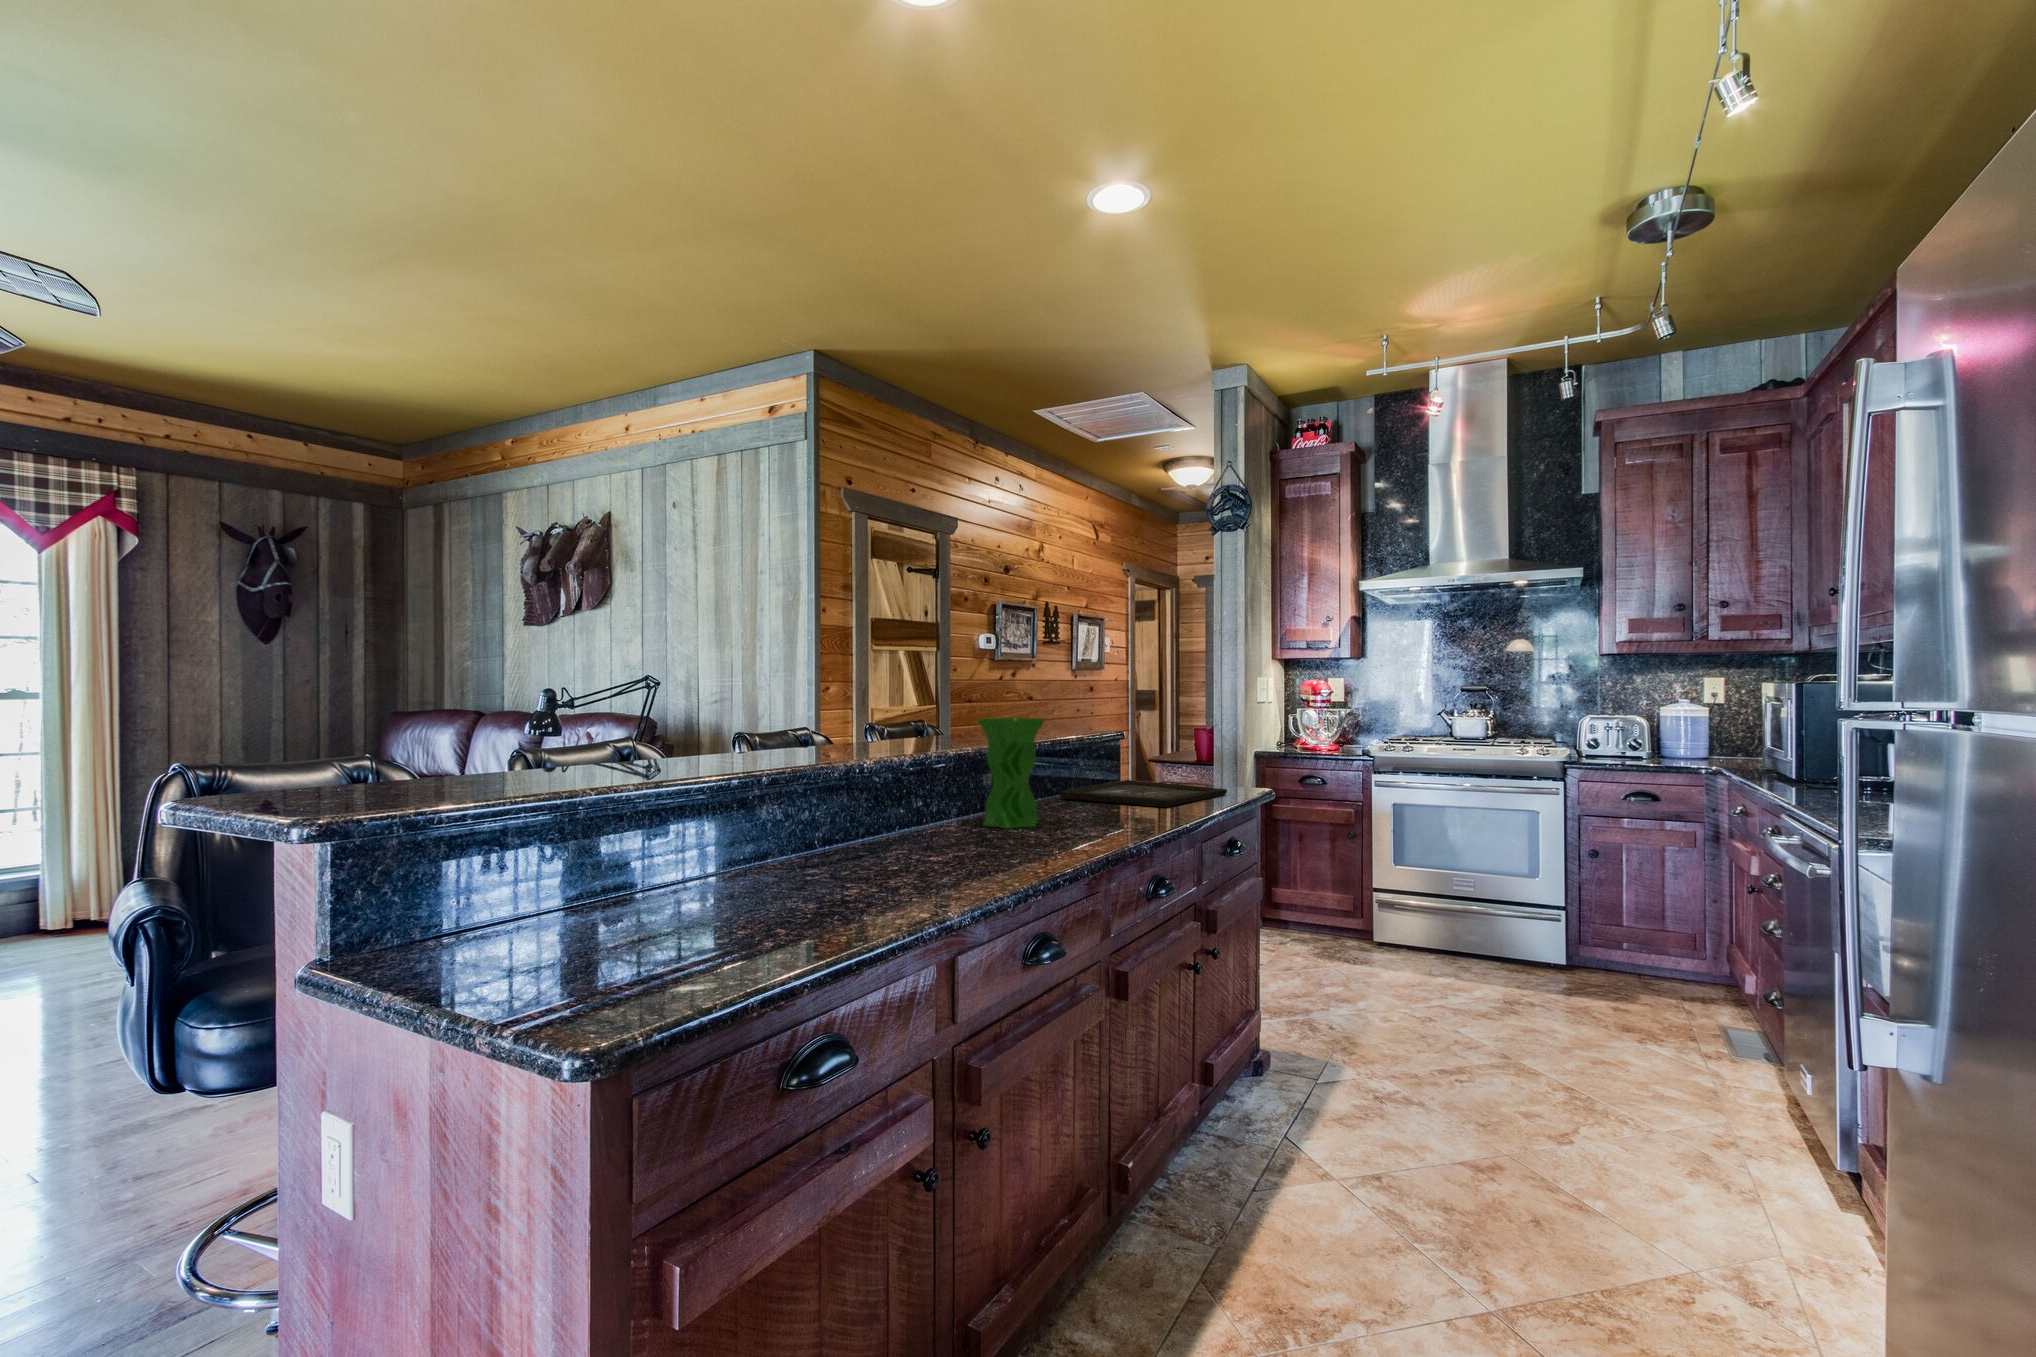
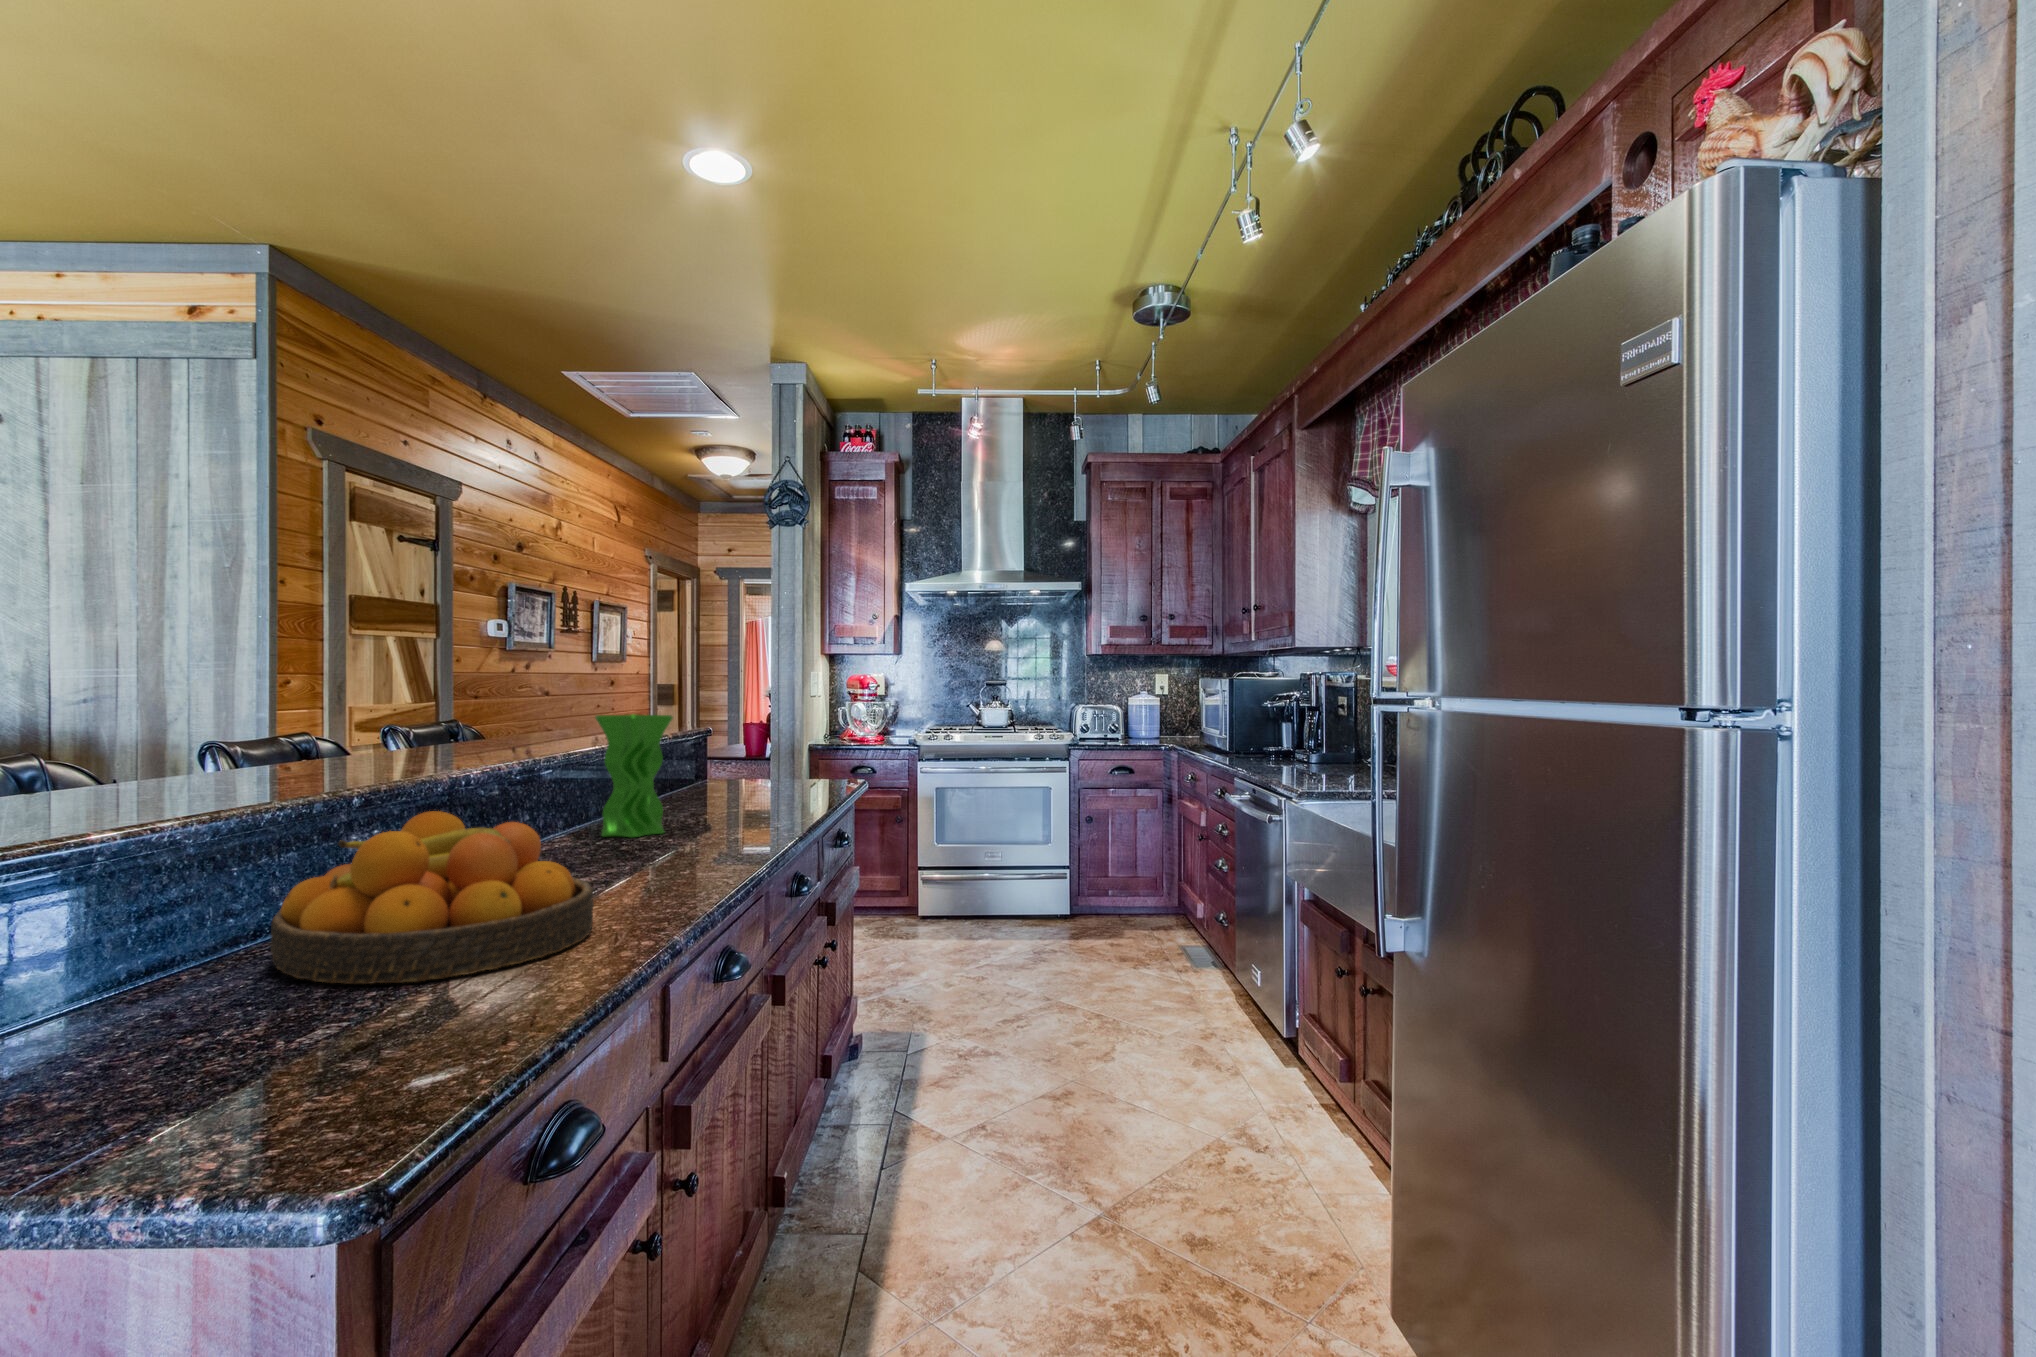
tray: present [1060,780,1227,807] -> none [658,777,826,803]
fruit bowl: none [679,790,903,920] -> present [271,811,594,984]

